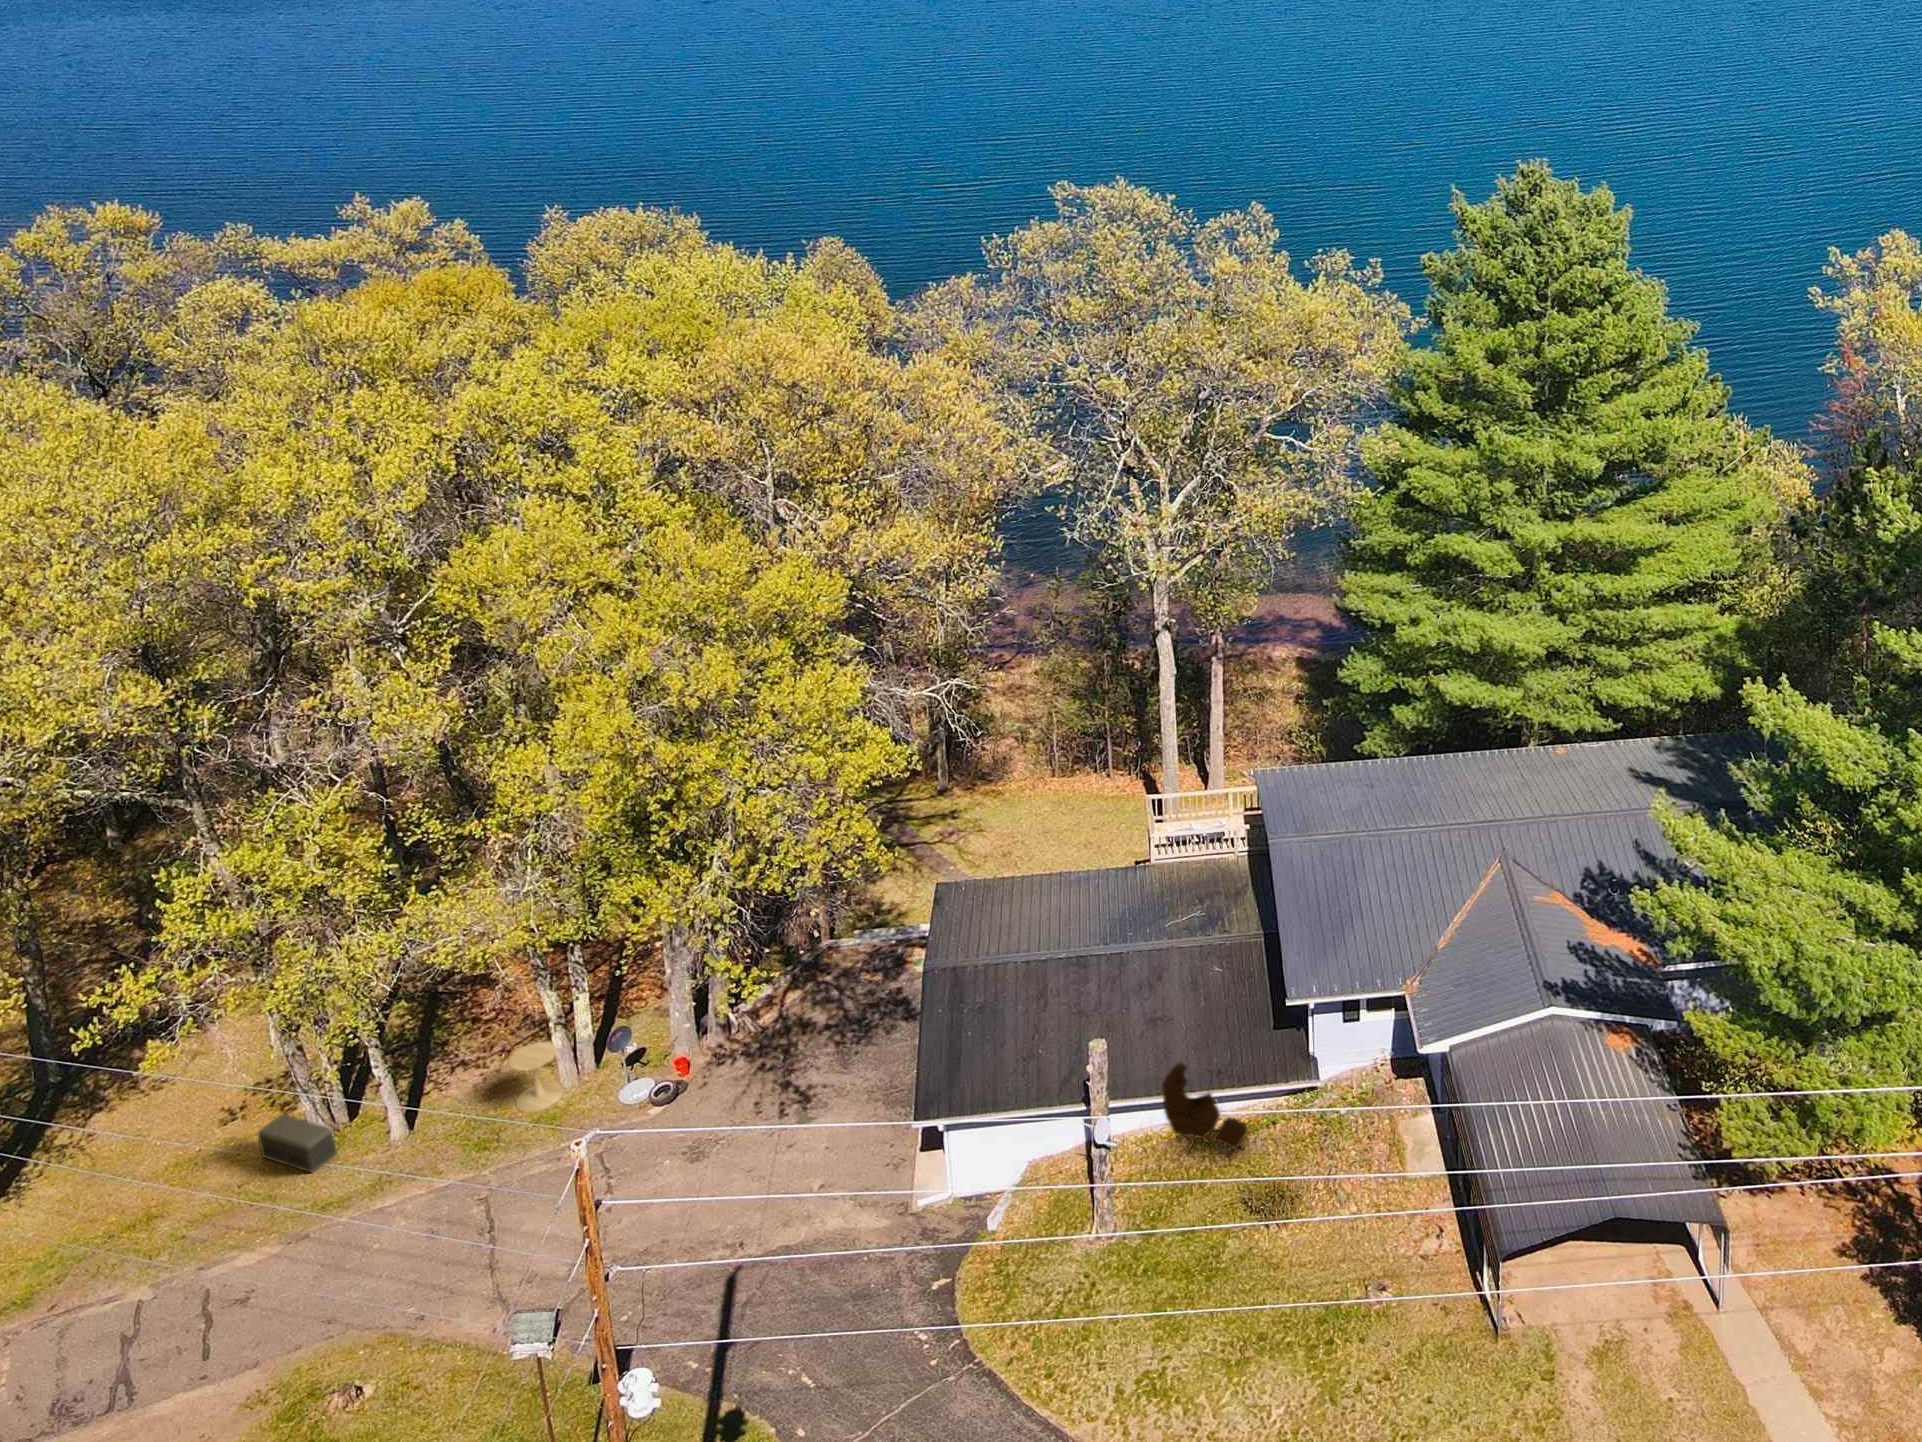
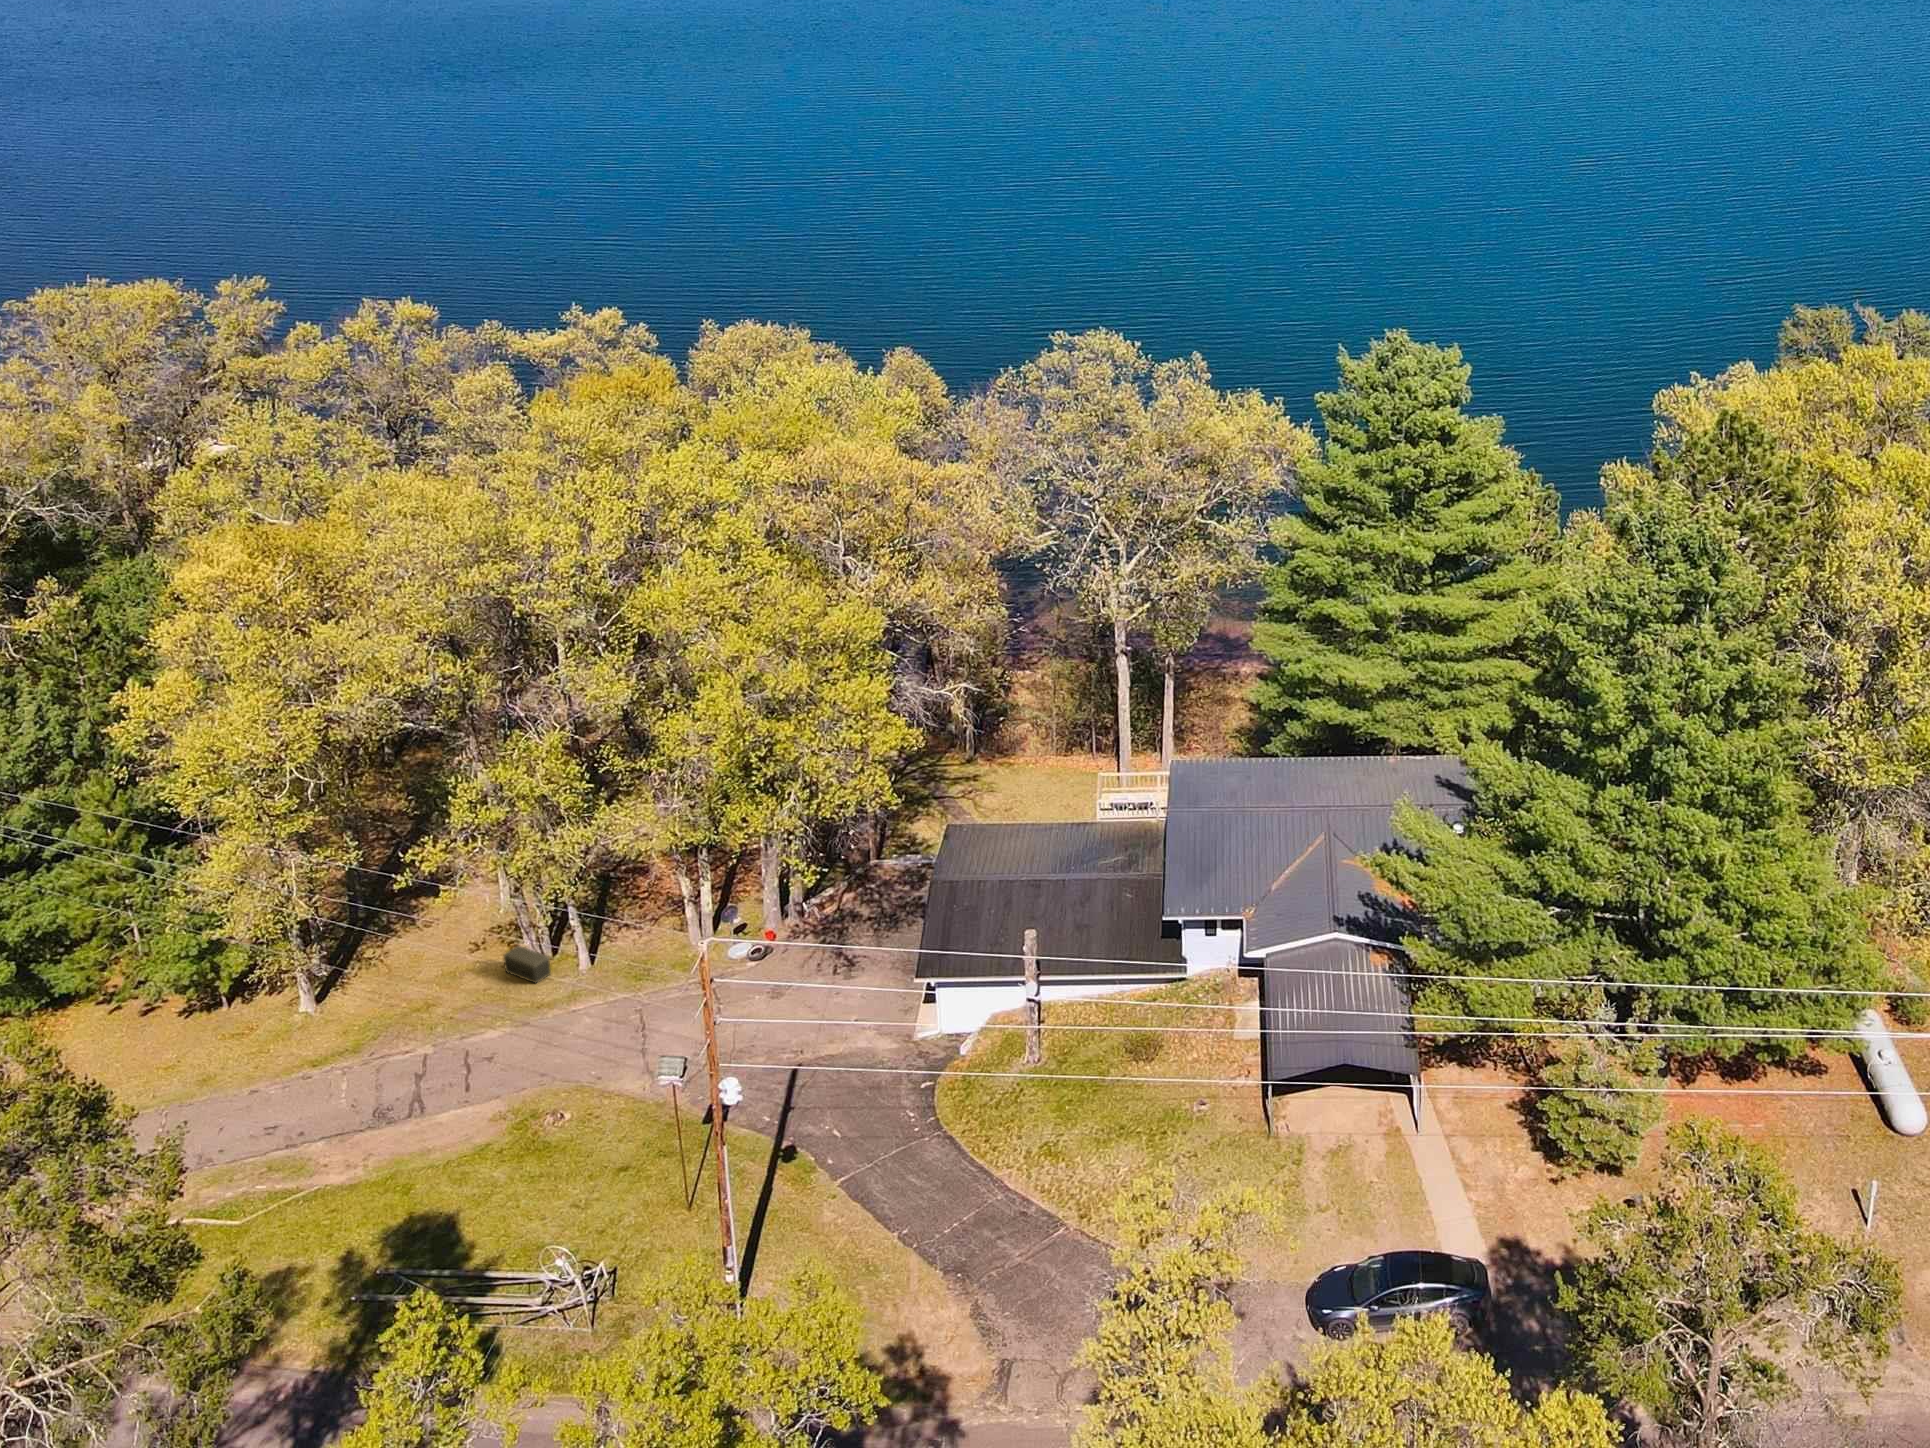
pedestal table: present [508,1042,563,1112] -> none [659,912,694,958]
lounge chair: present [1162,1063,1248,1153] -> none [1076,955,1133,1021]

